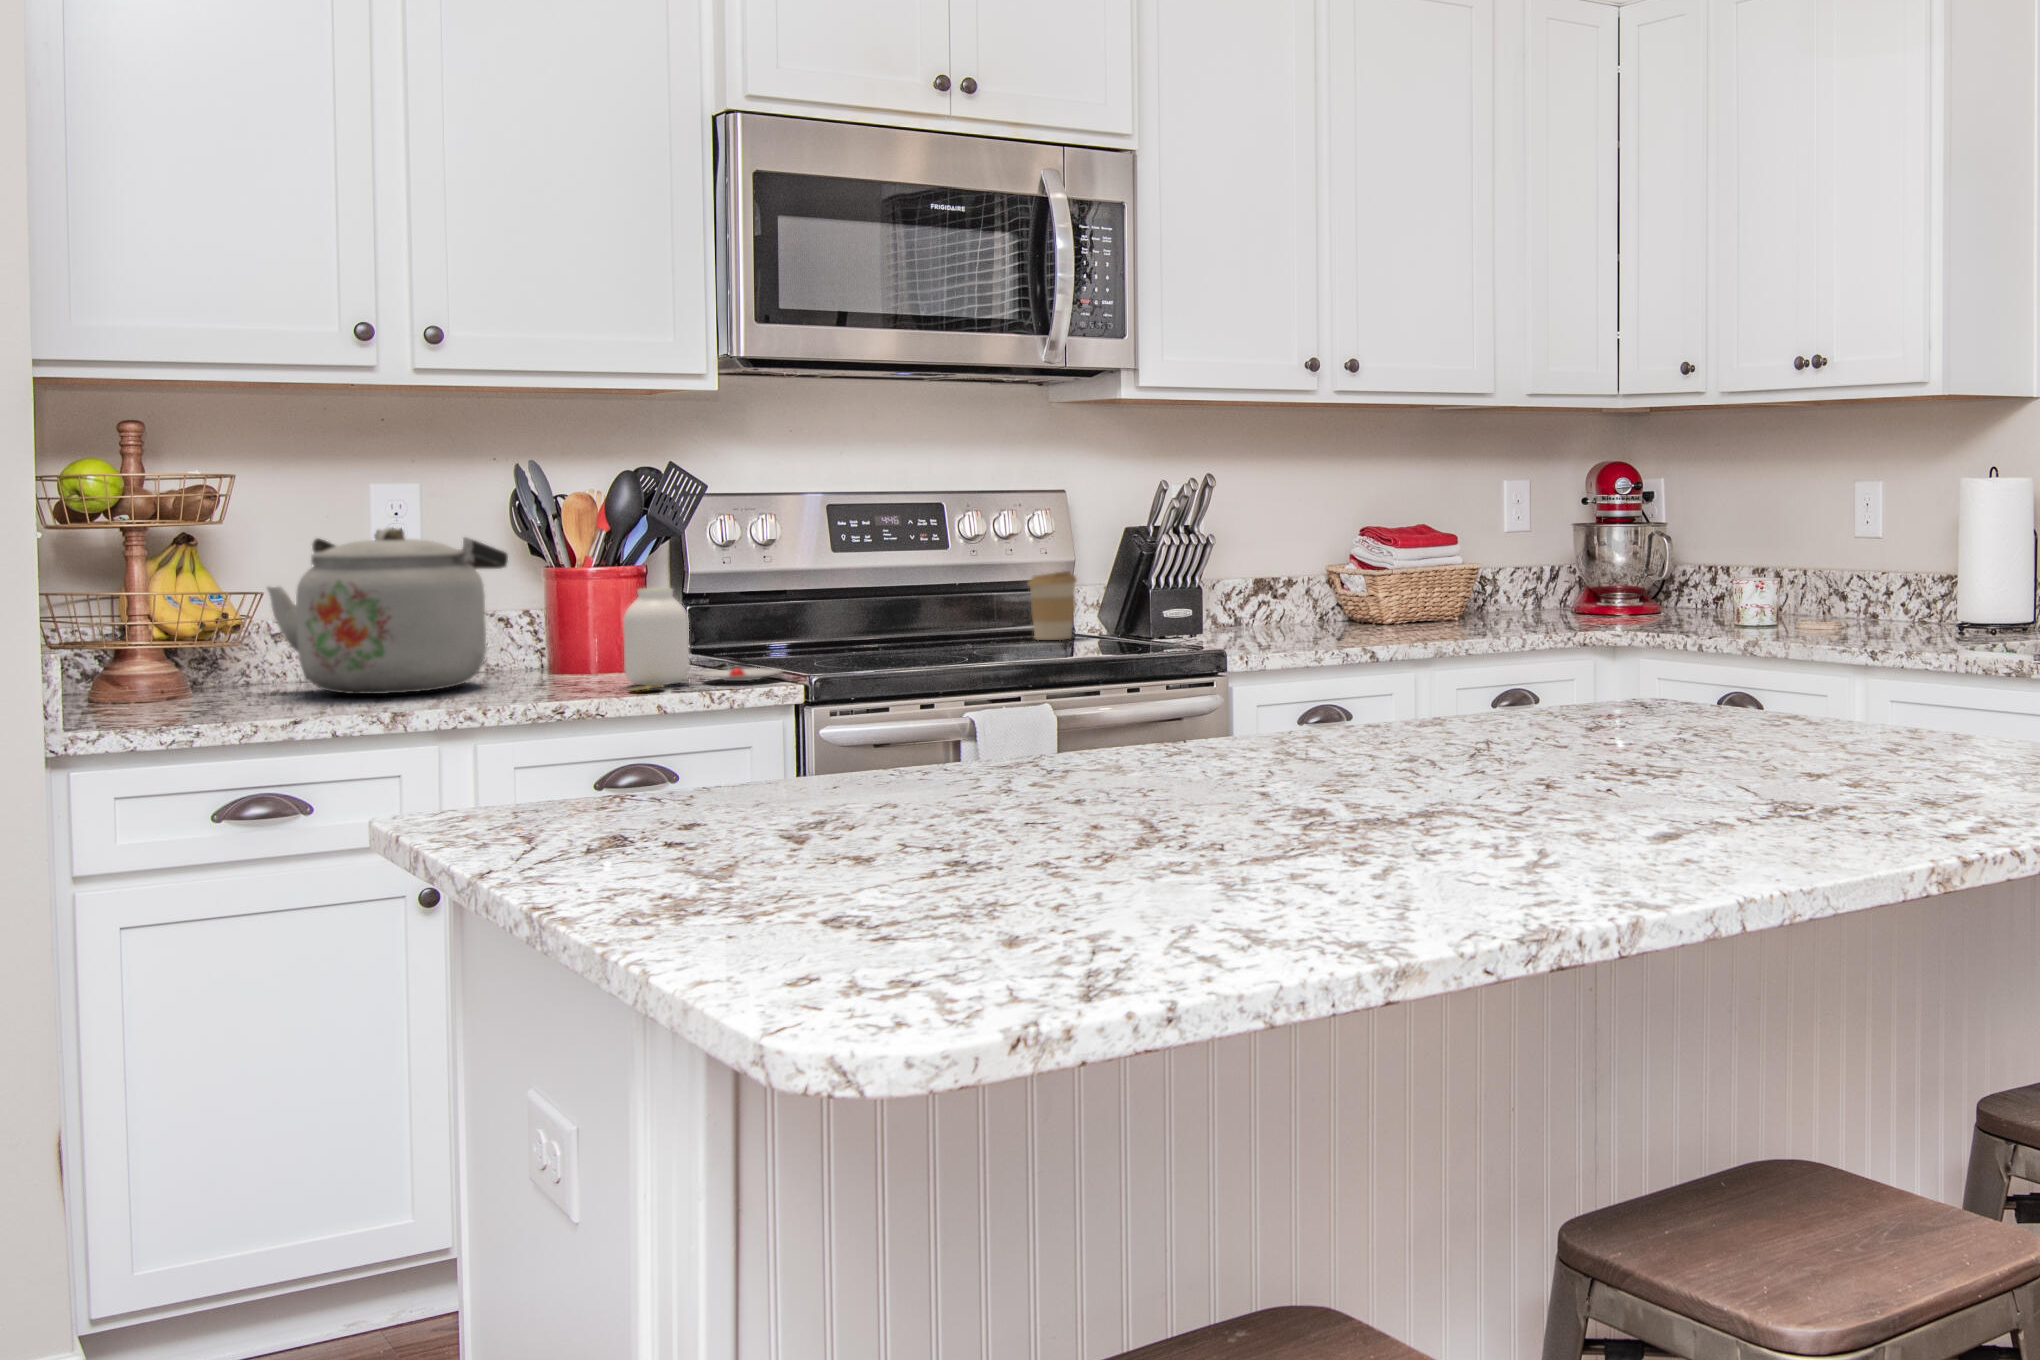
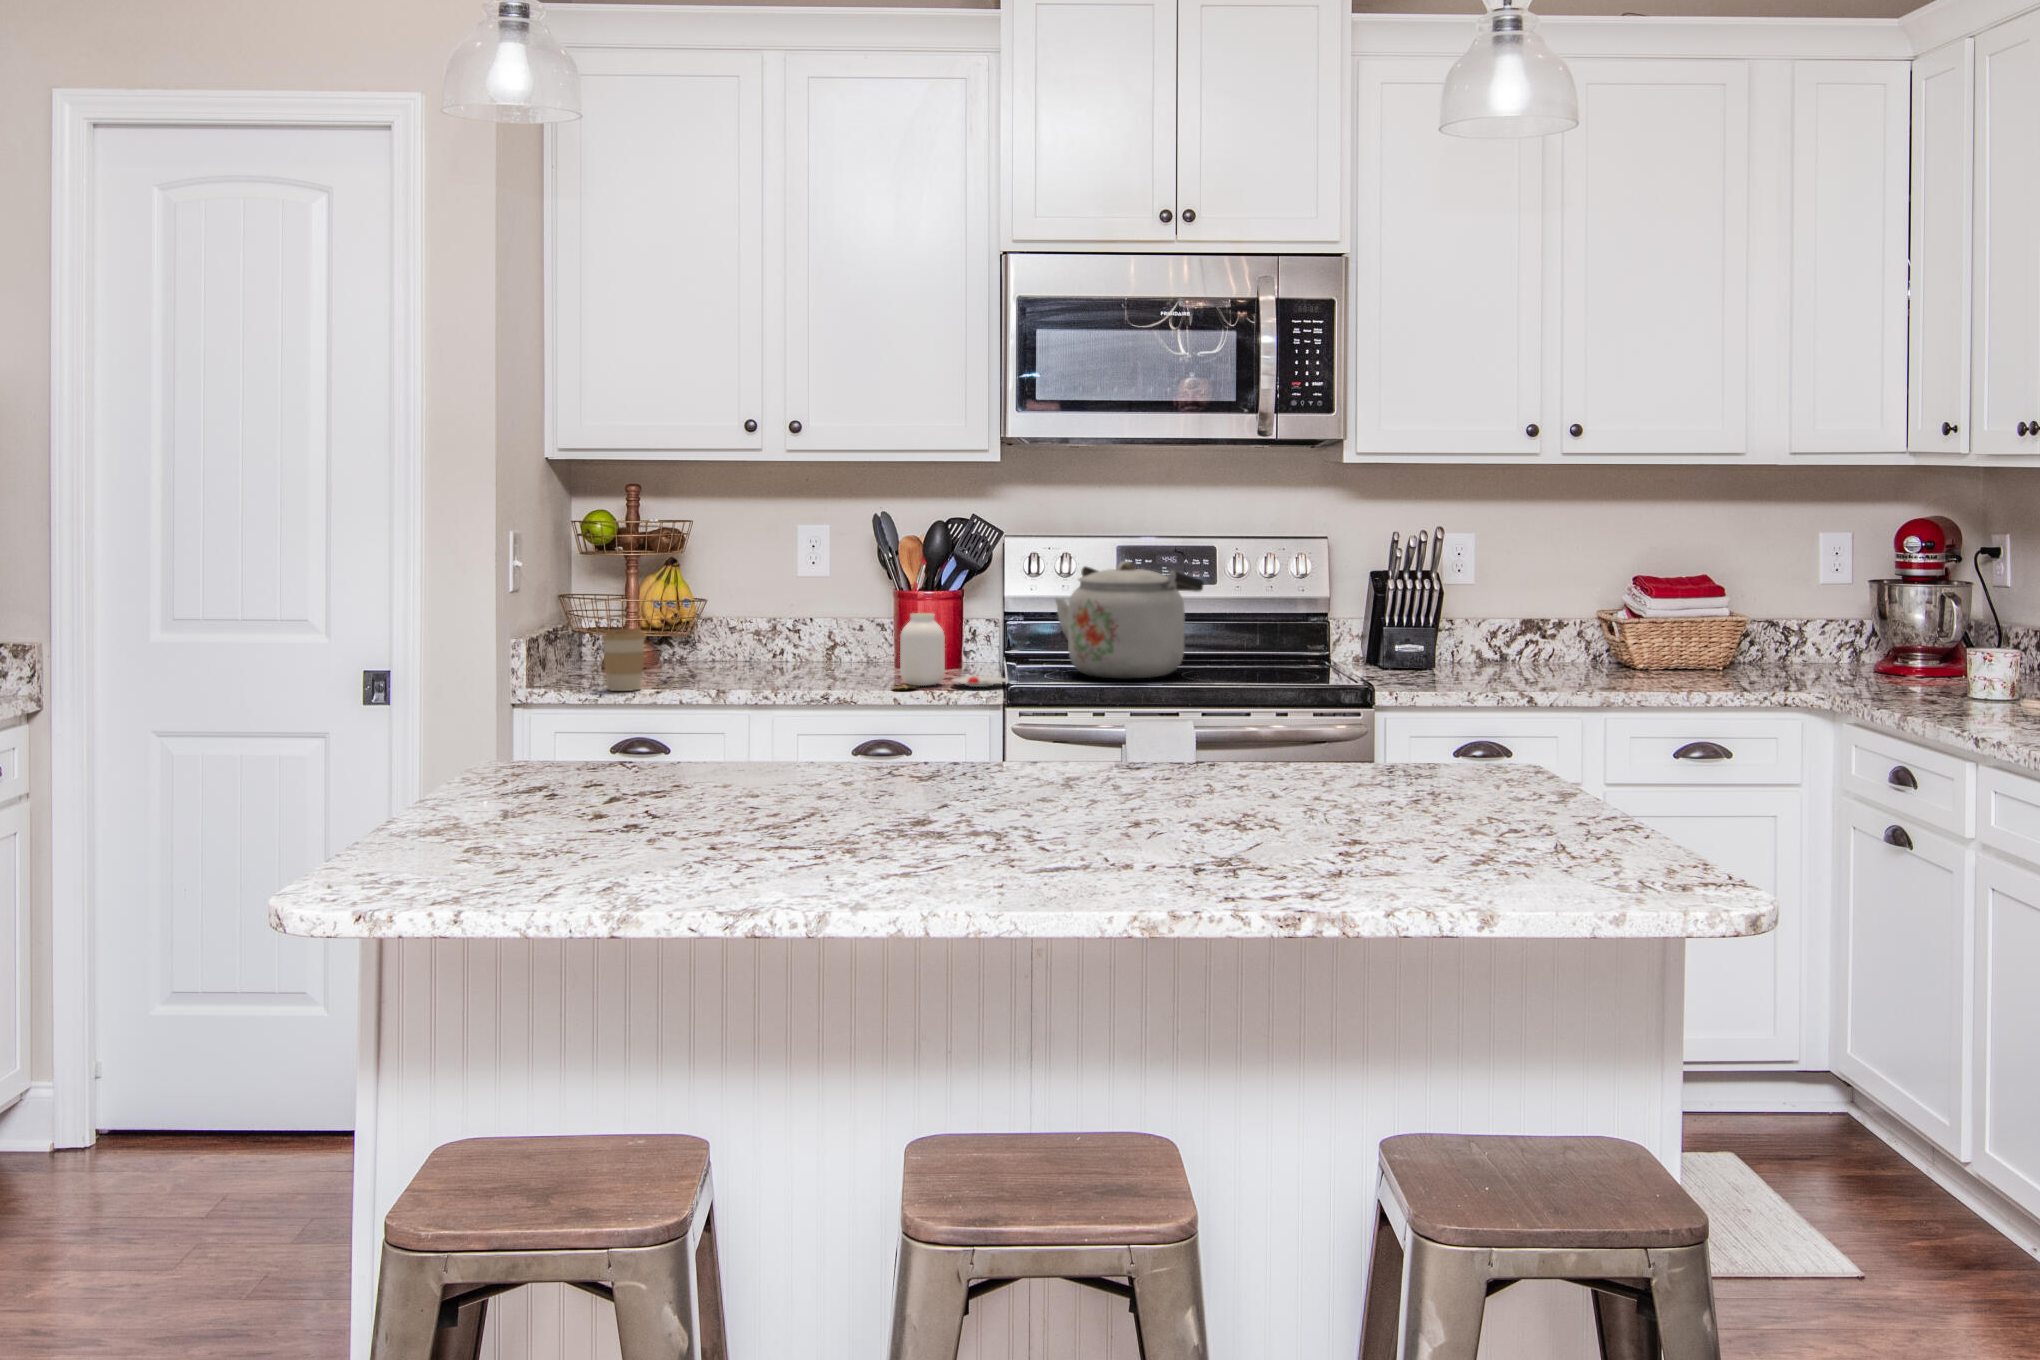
kettle: present [267,527,508,694] -> present [1055,561,1204,679]
coffee cup: present [1028,571,1077,640] -> present [602,628,646,691]

